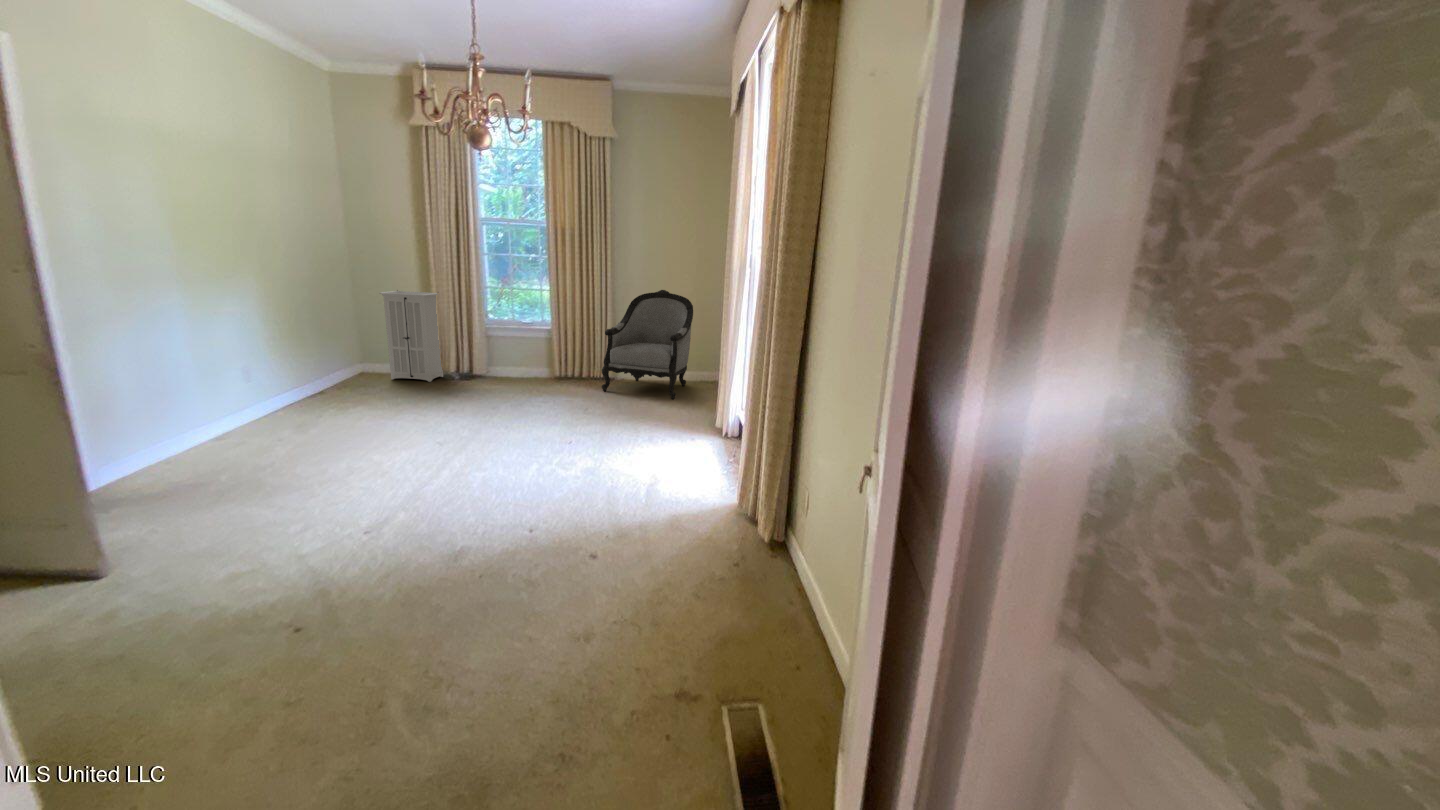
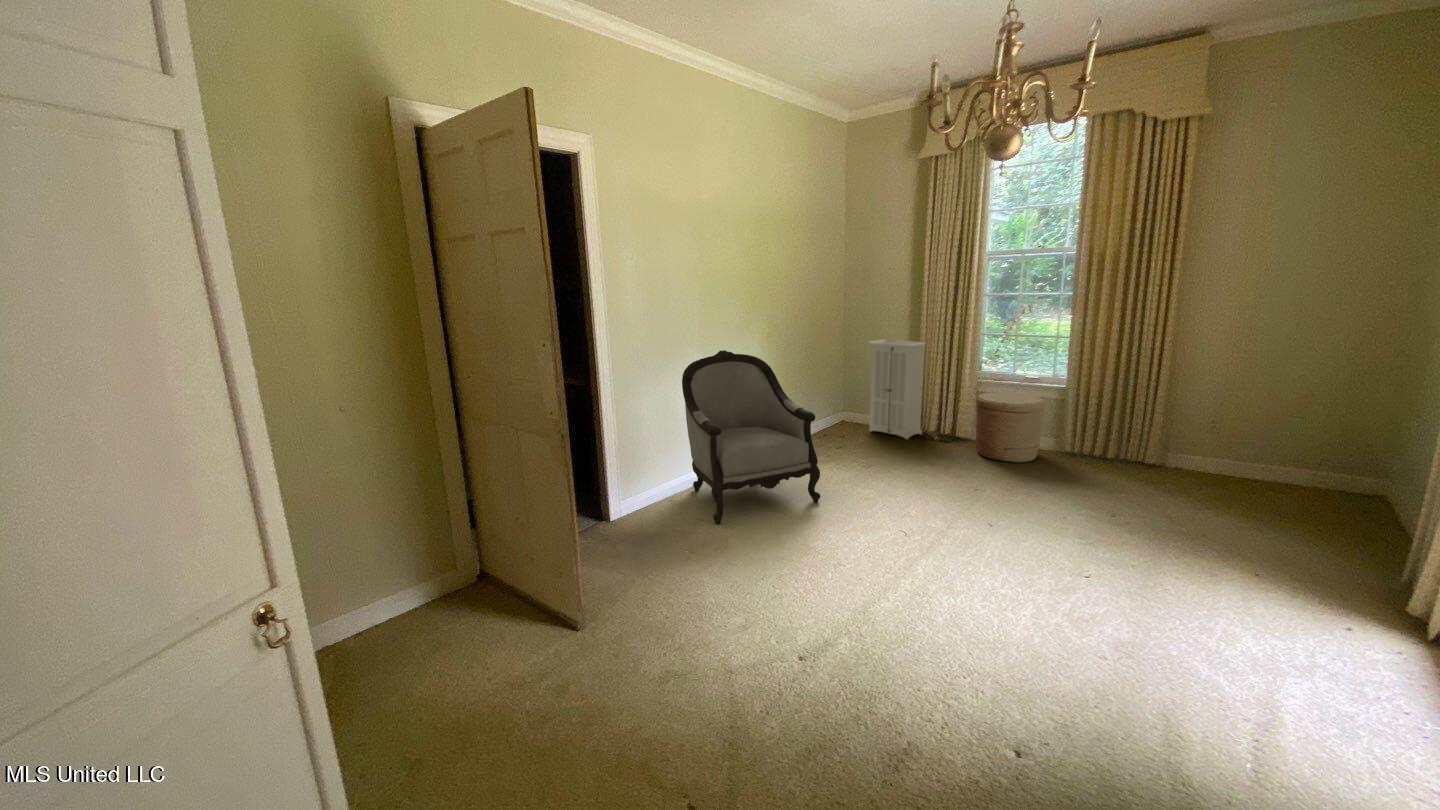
armchair: present [602,290,693,399] -> present [682,350,820,524]
woven basket: none [487,334,539,388] -> present [976,392,1045,462]

